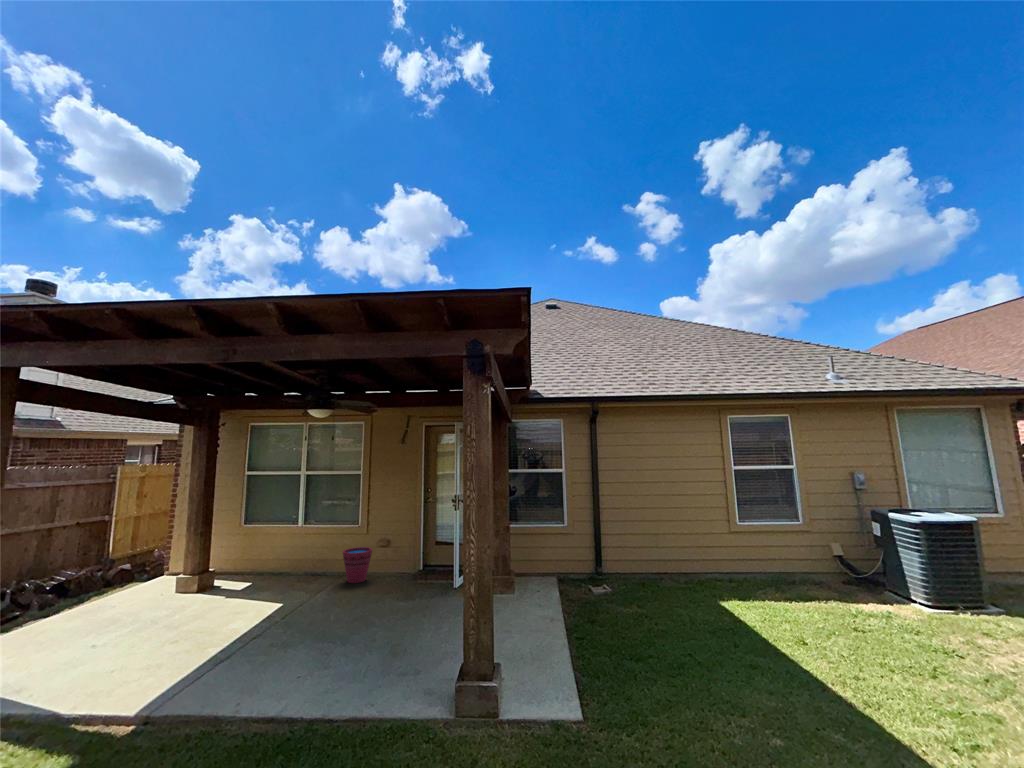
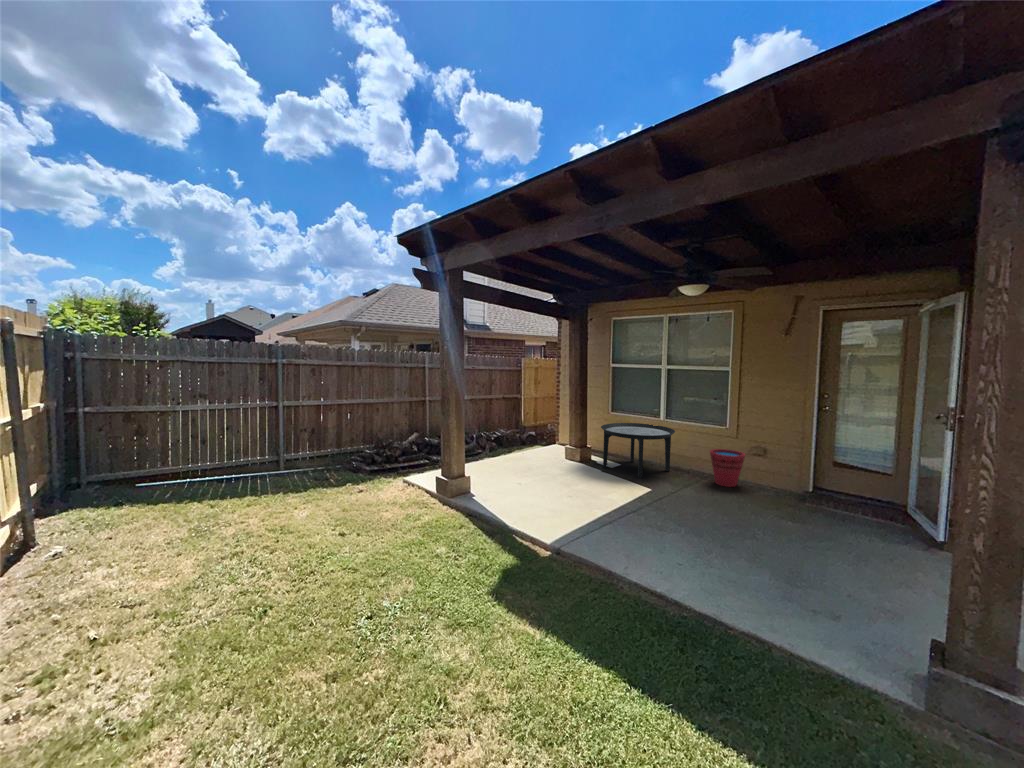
round table: none [227,533,311,595] -> present [601,423,675,478]

